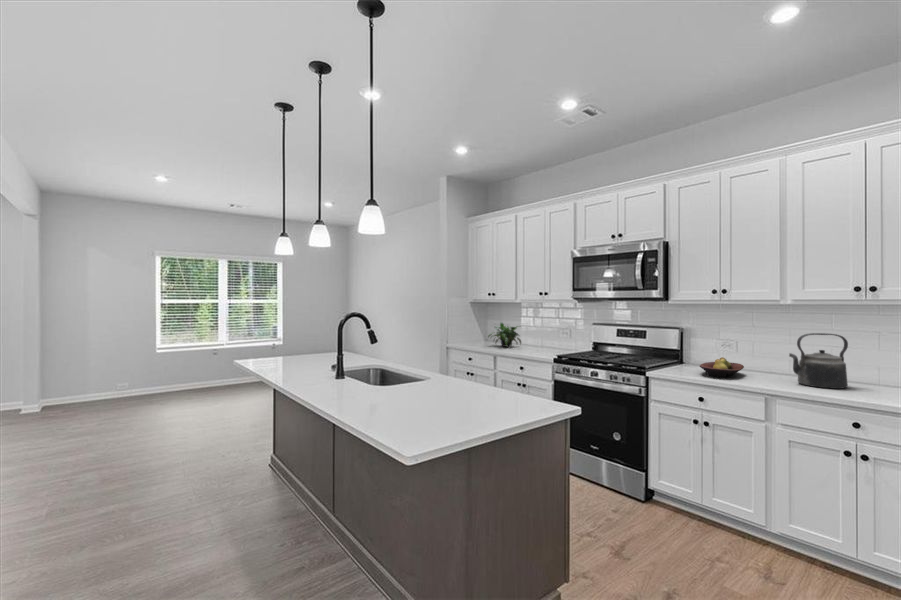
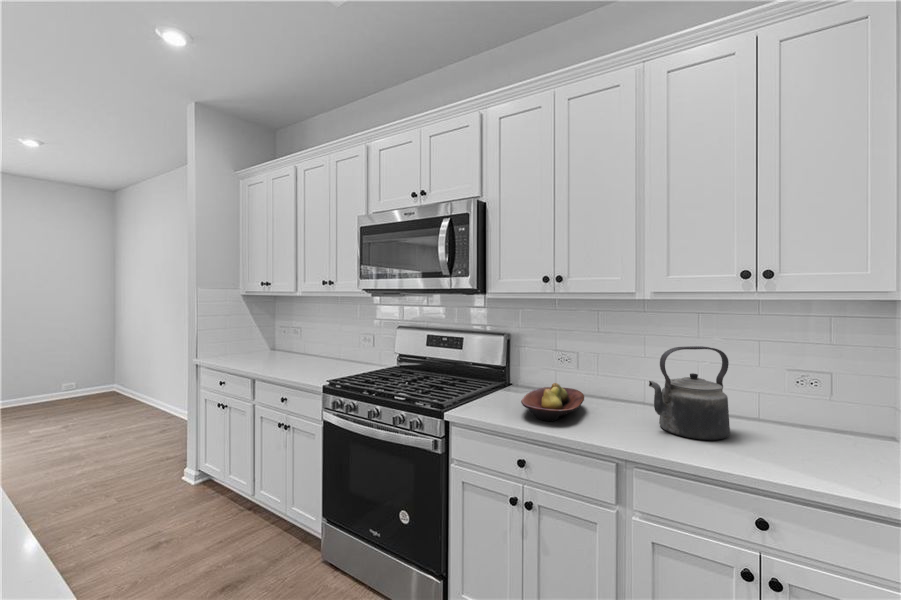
potted plant: present [488,322,521,347] -> none [253,326,307,363]

